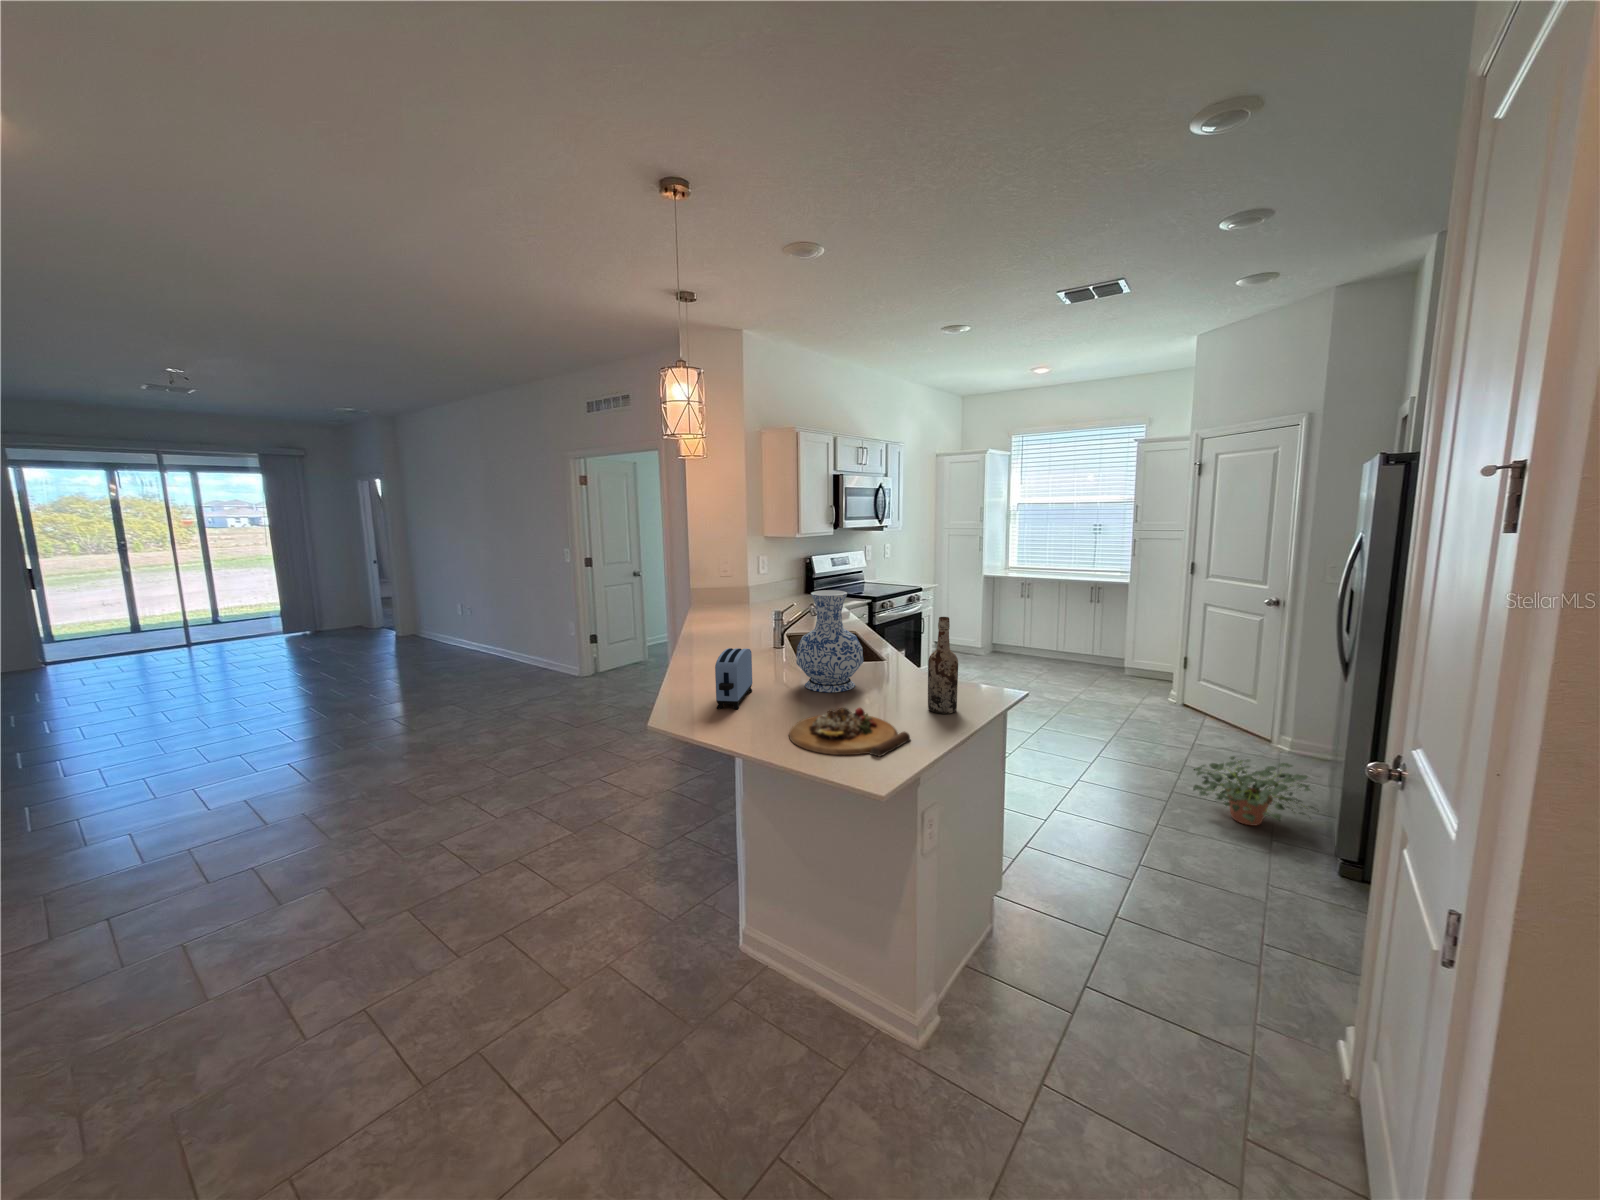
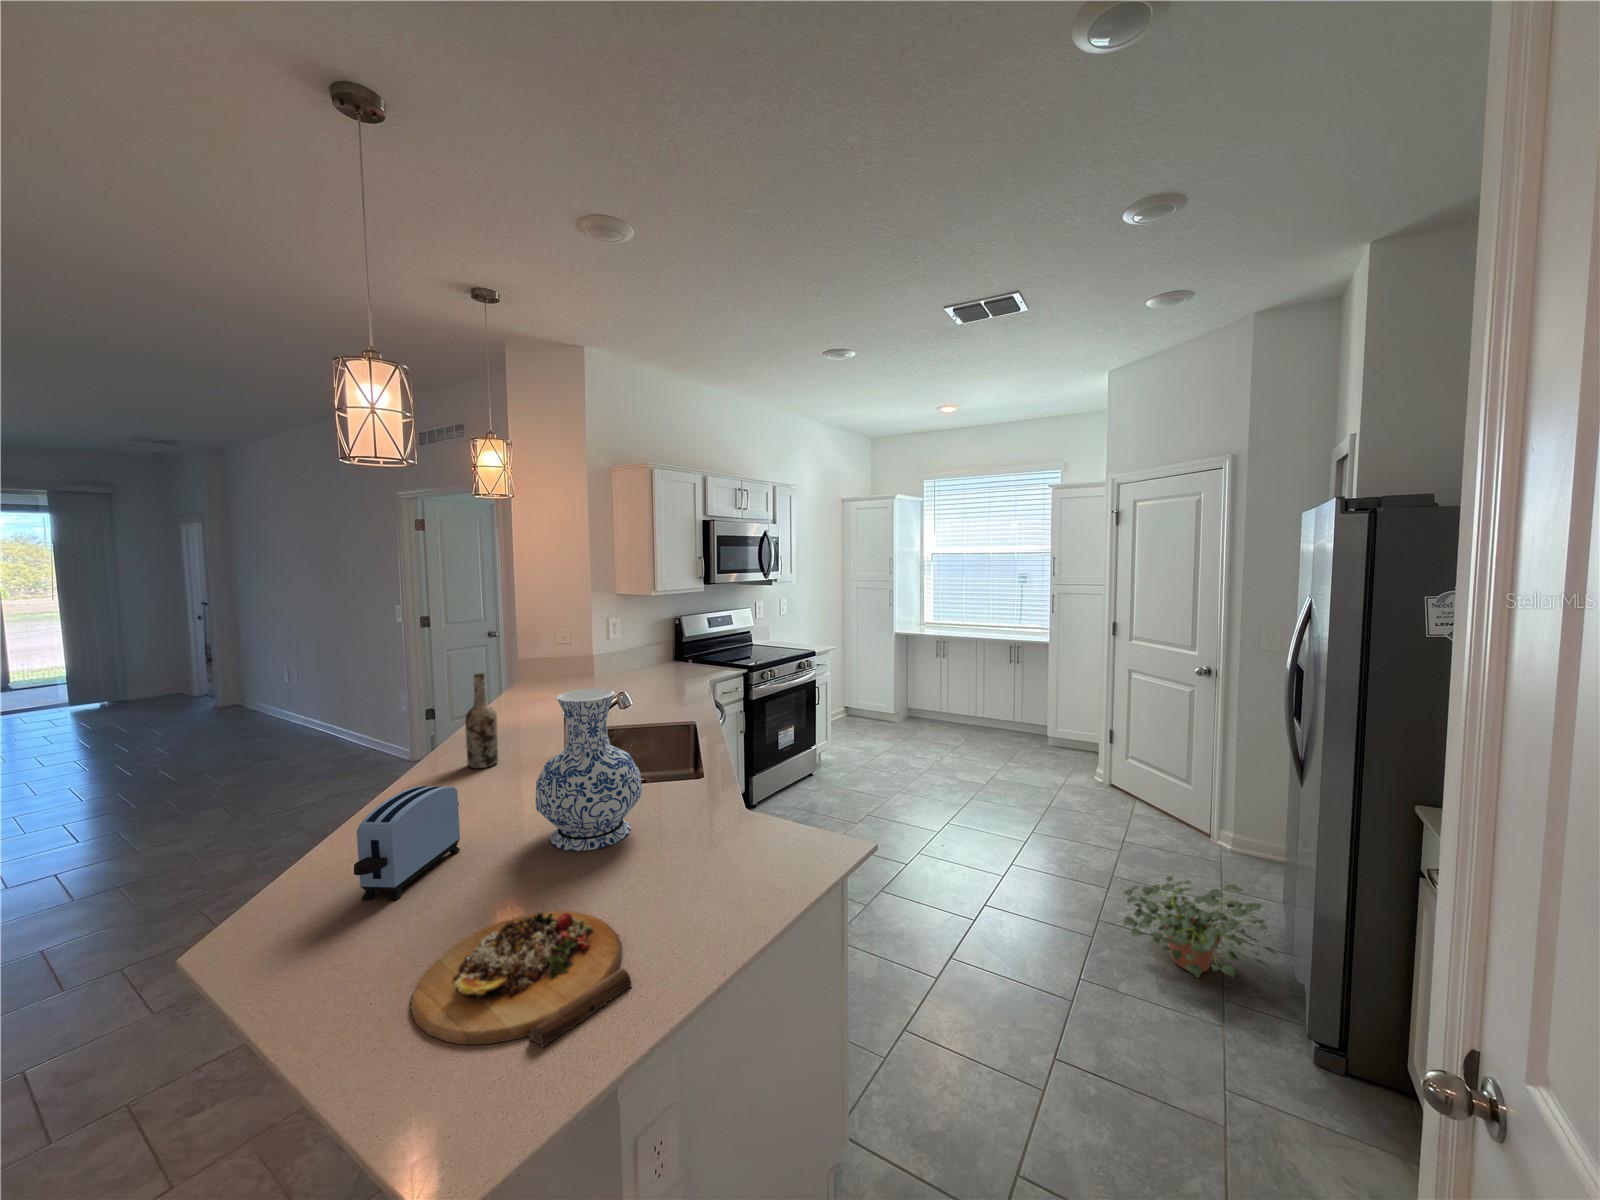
wine bottle: present [928,617,958,714] -> present [465,673,498,769]

